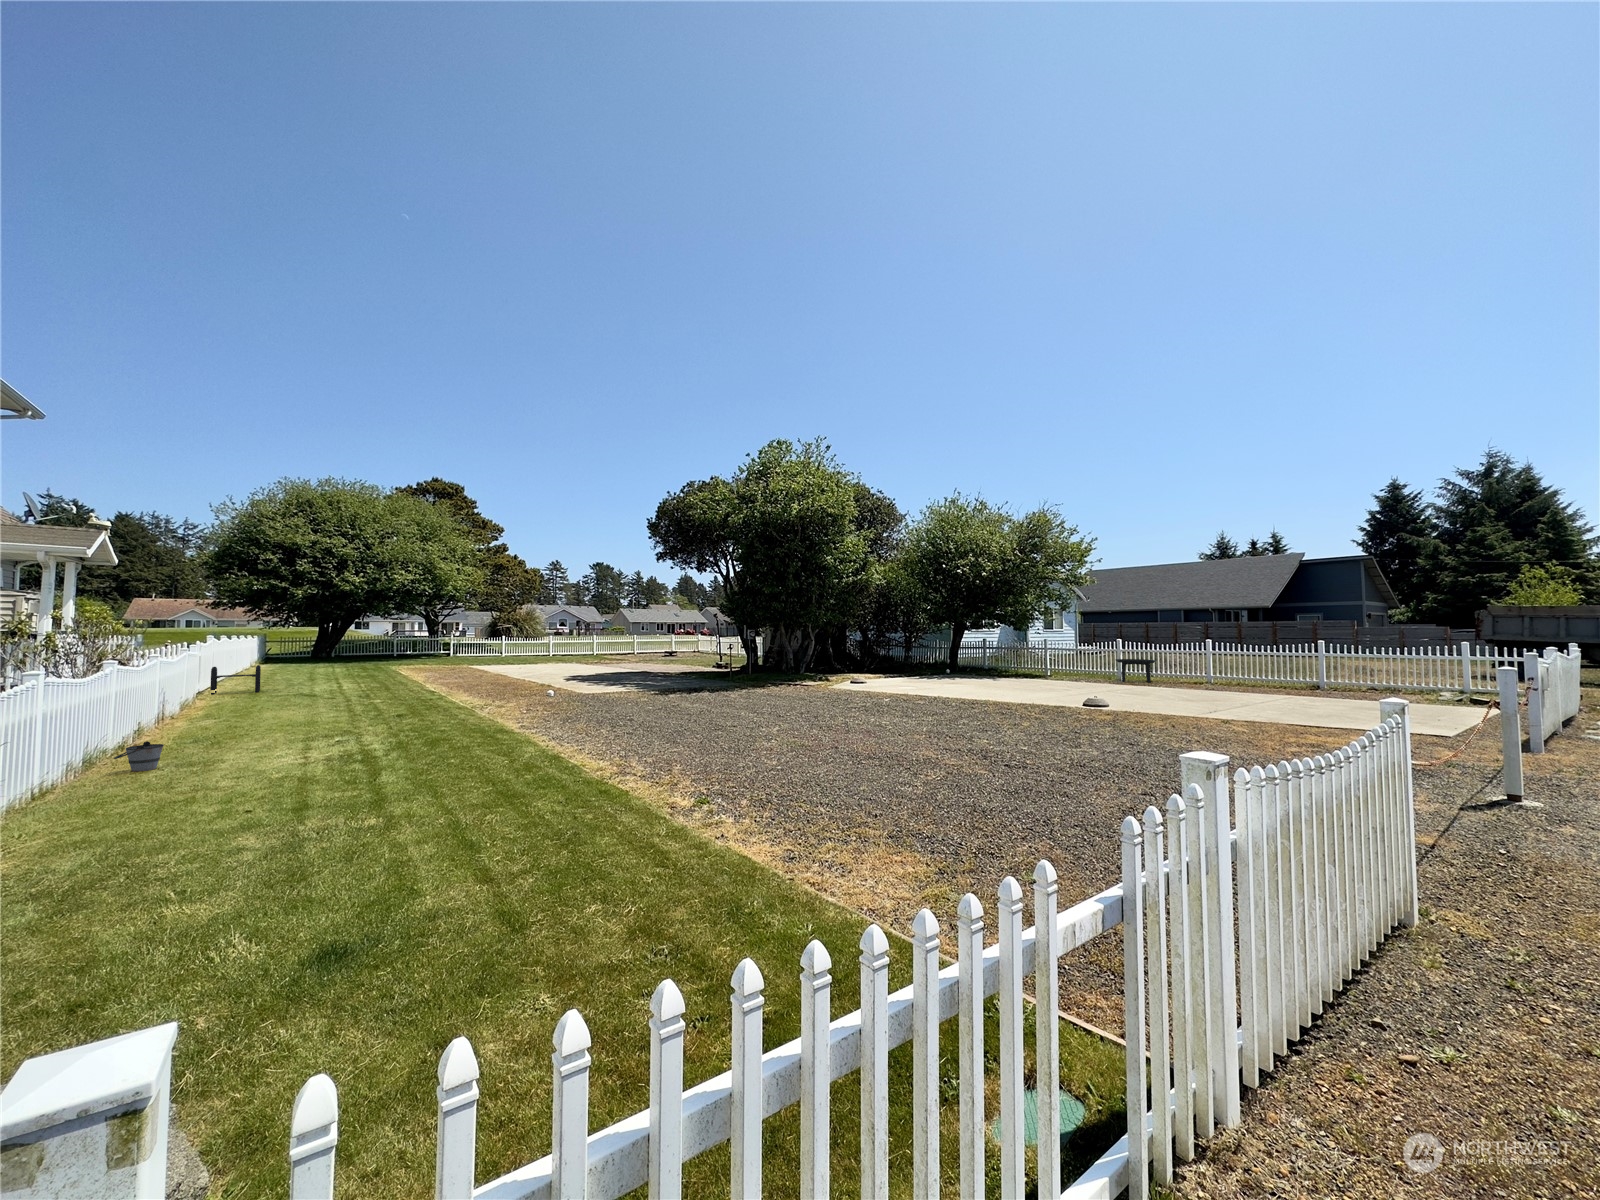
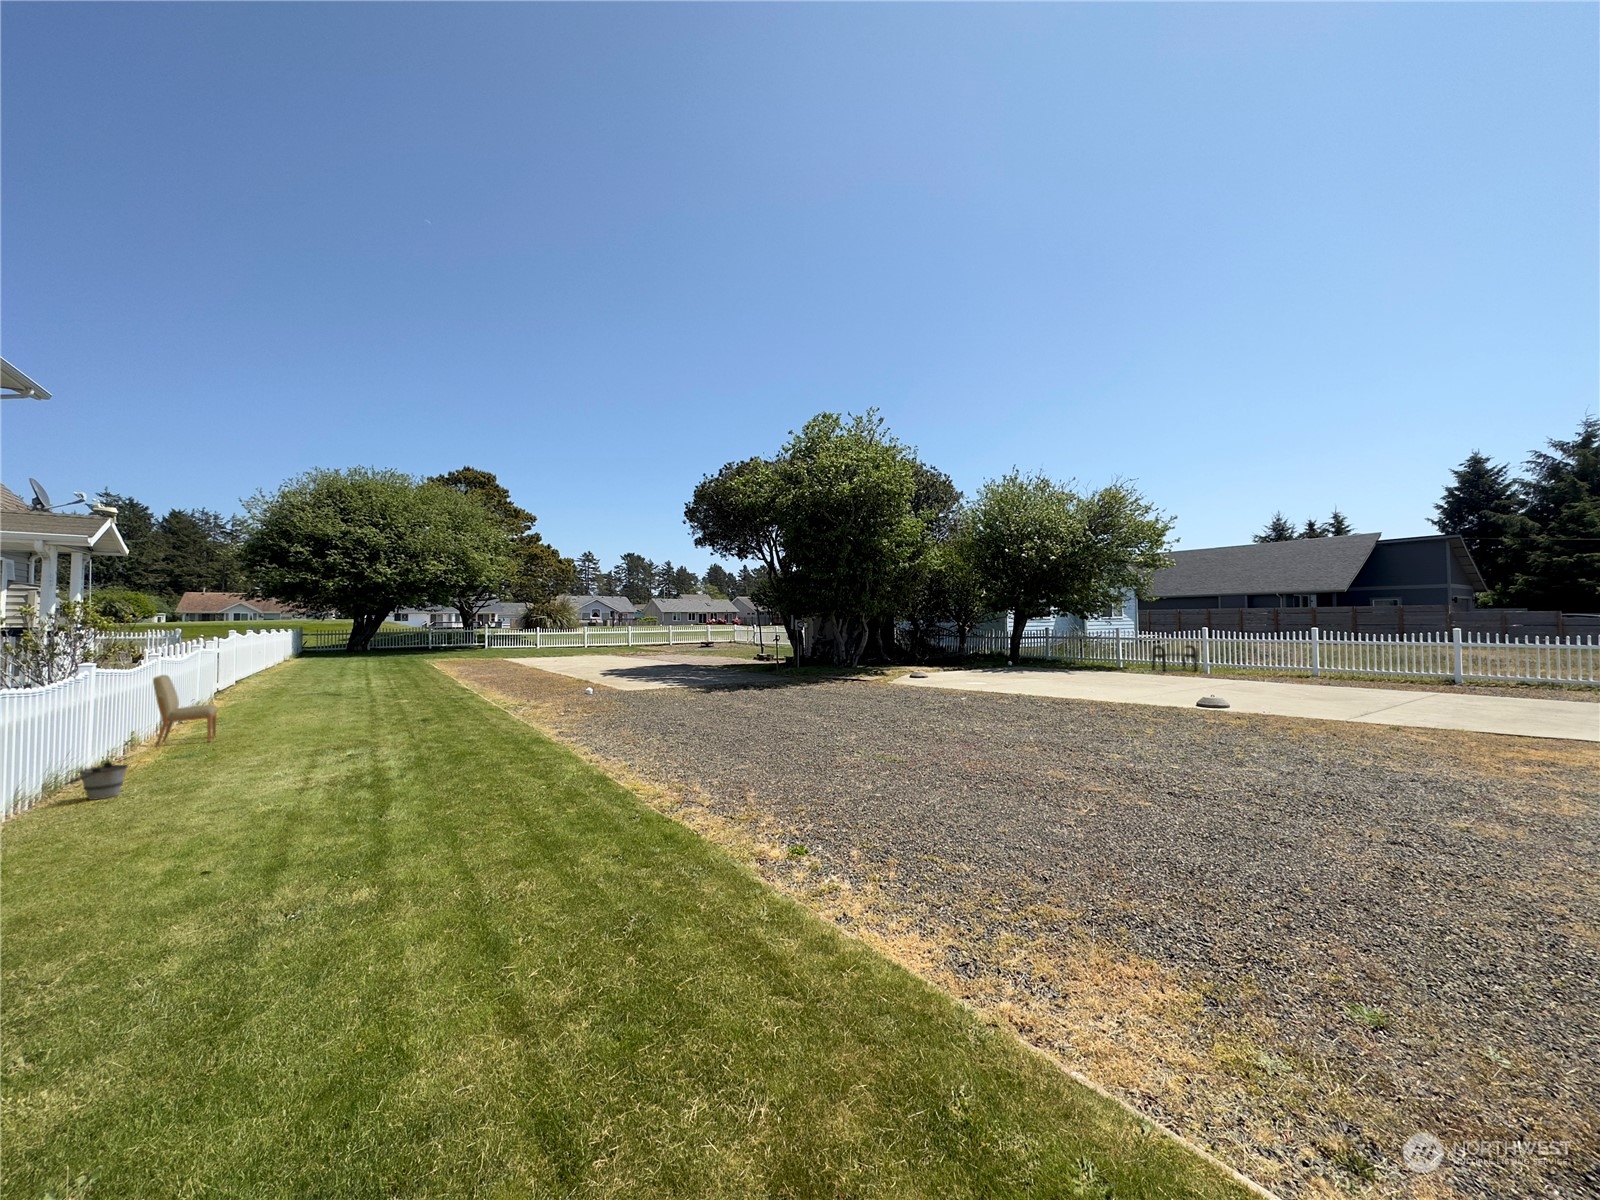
round table: present [1116,659,1156,683] -> none [1205,649,1254,676]
bench: present [210,665,261,695] -> present [1152,645,1198,671]
chair: none [165,674,218,737] -> present [153,675,217,747]

